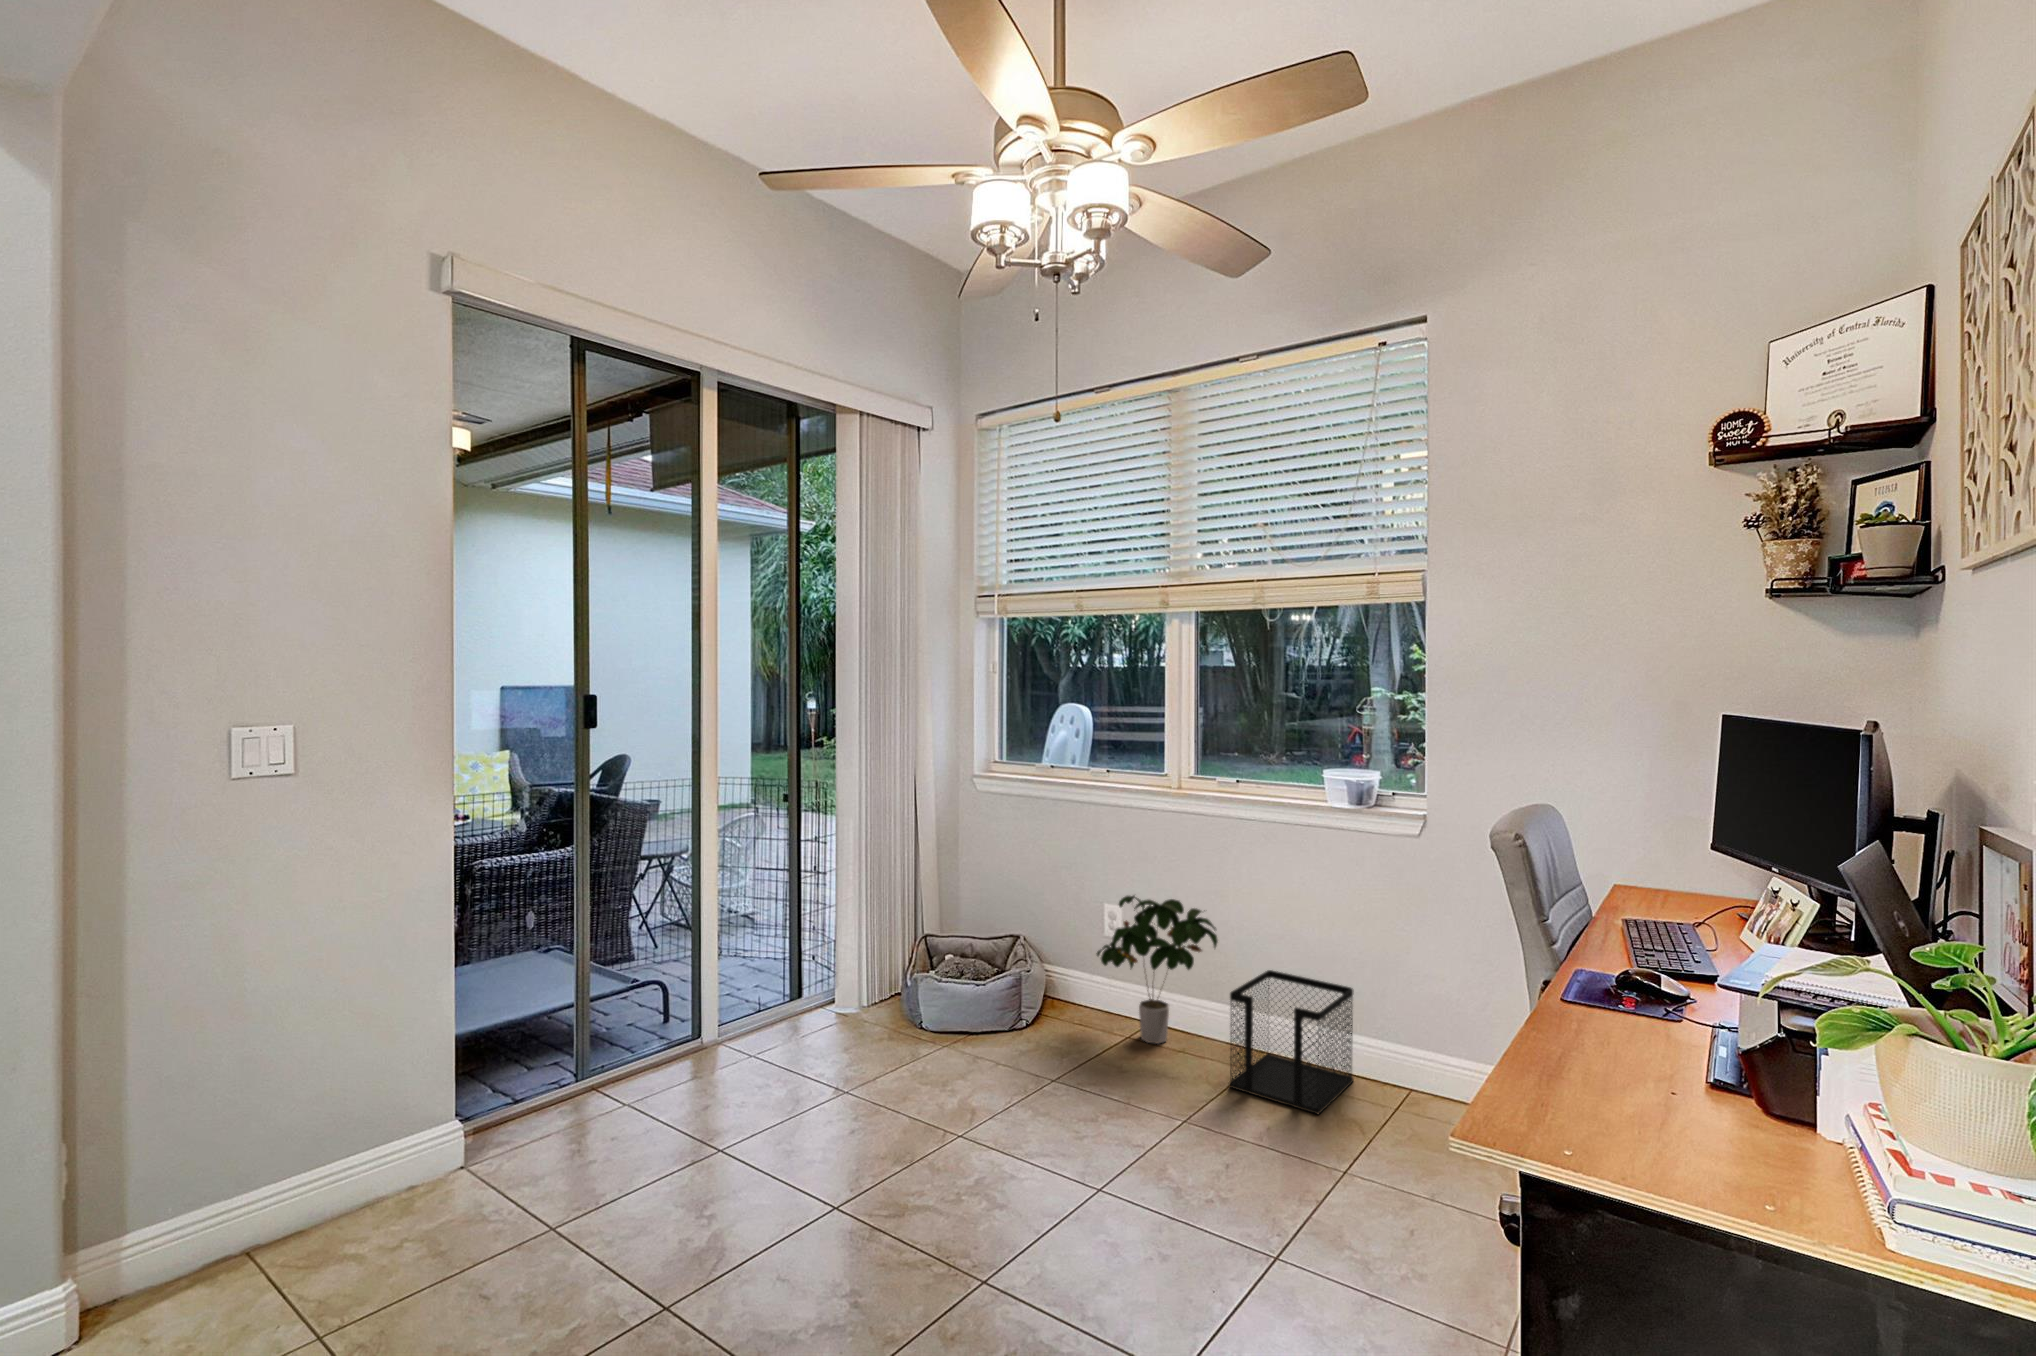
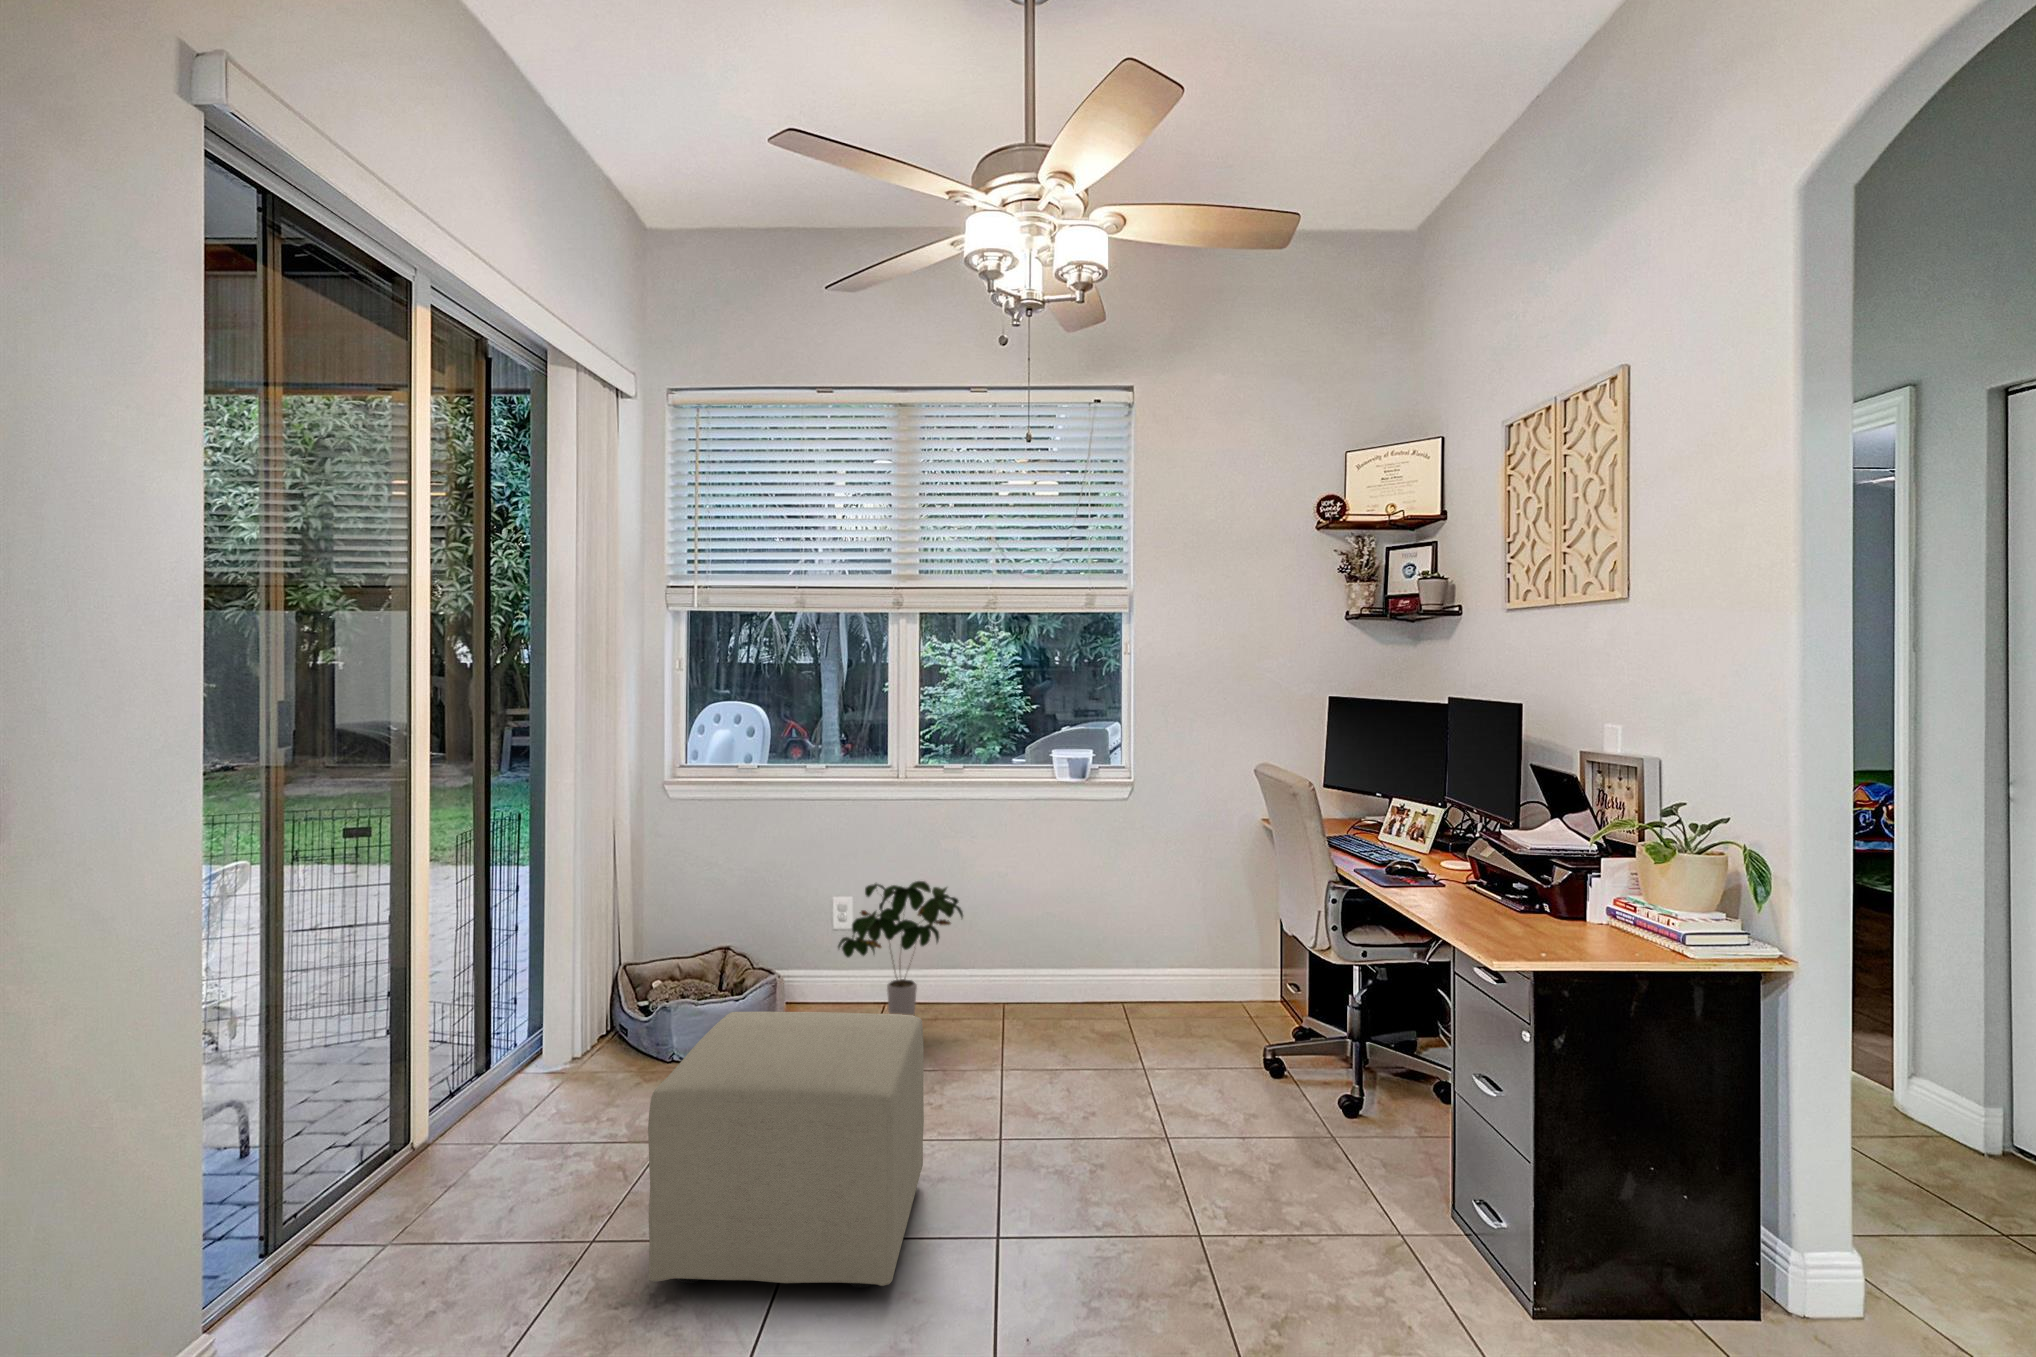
wastebasket: present [1229,970,1354,1114] -> none [1004,929,1086,1035]
ottoman: none [686,989,976,1286] -> present [648,1012,924,1288]

